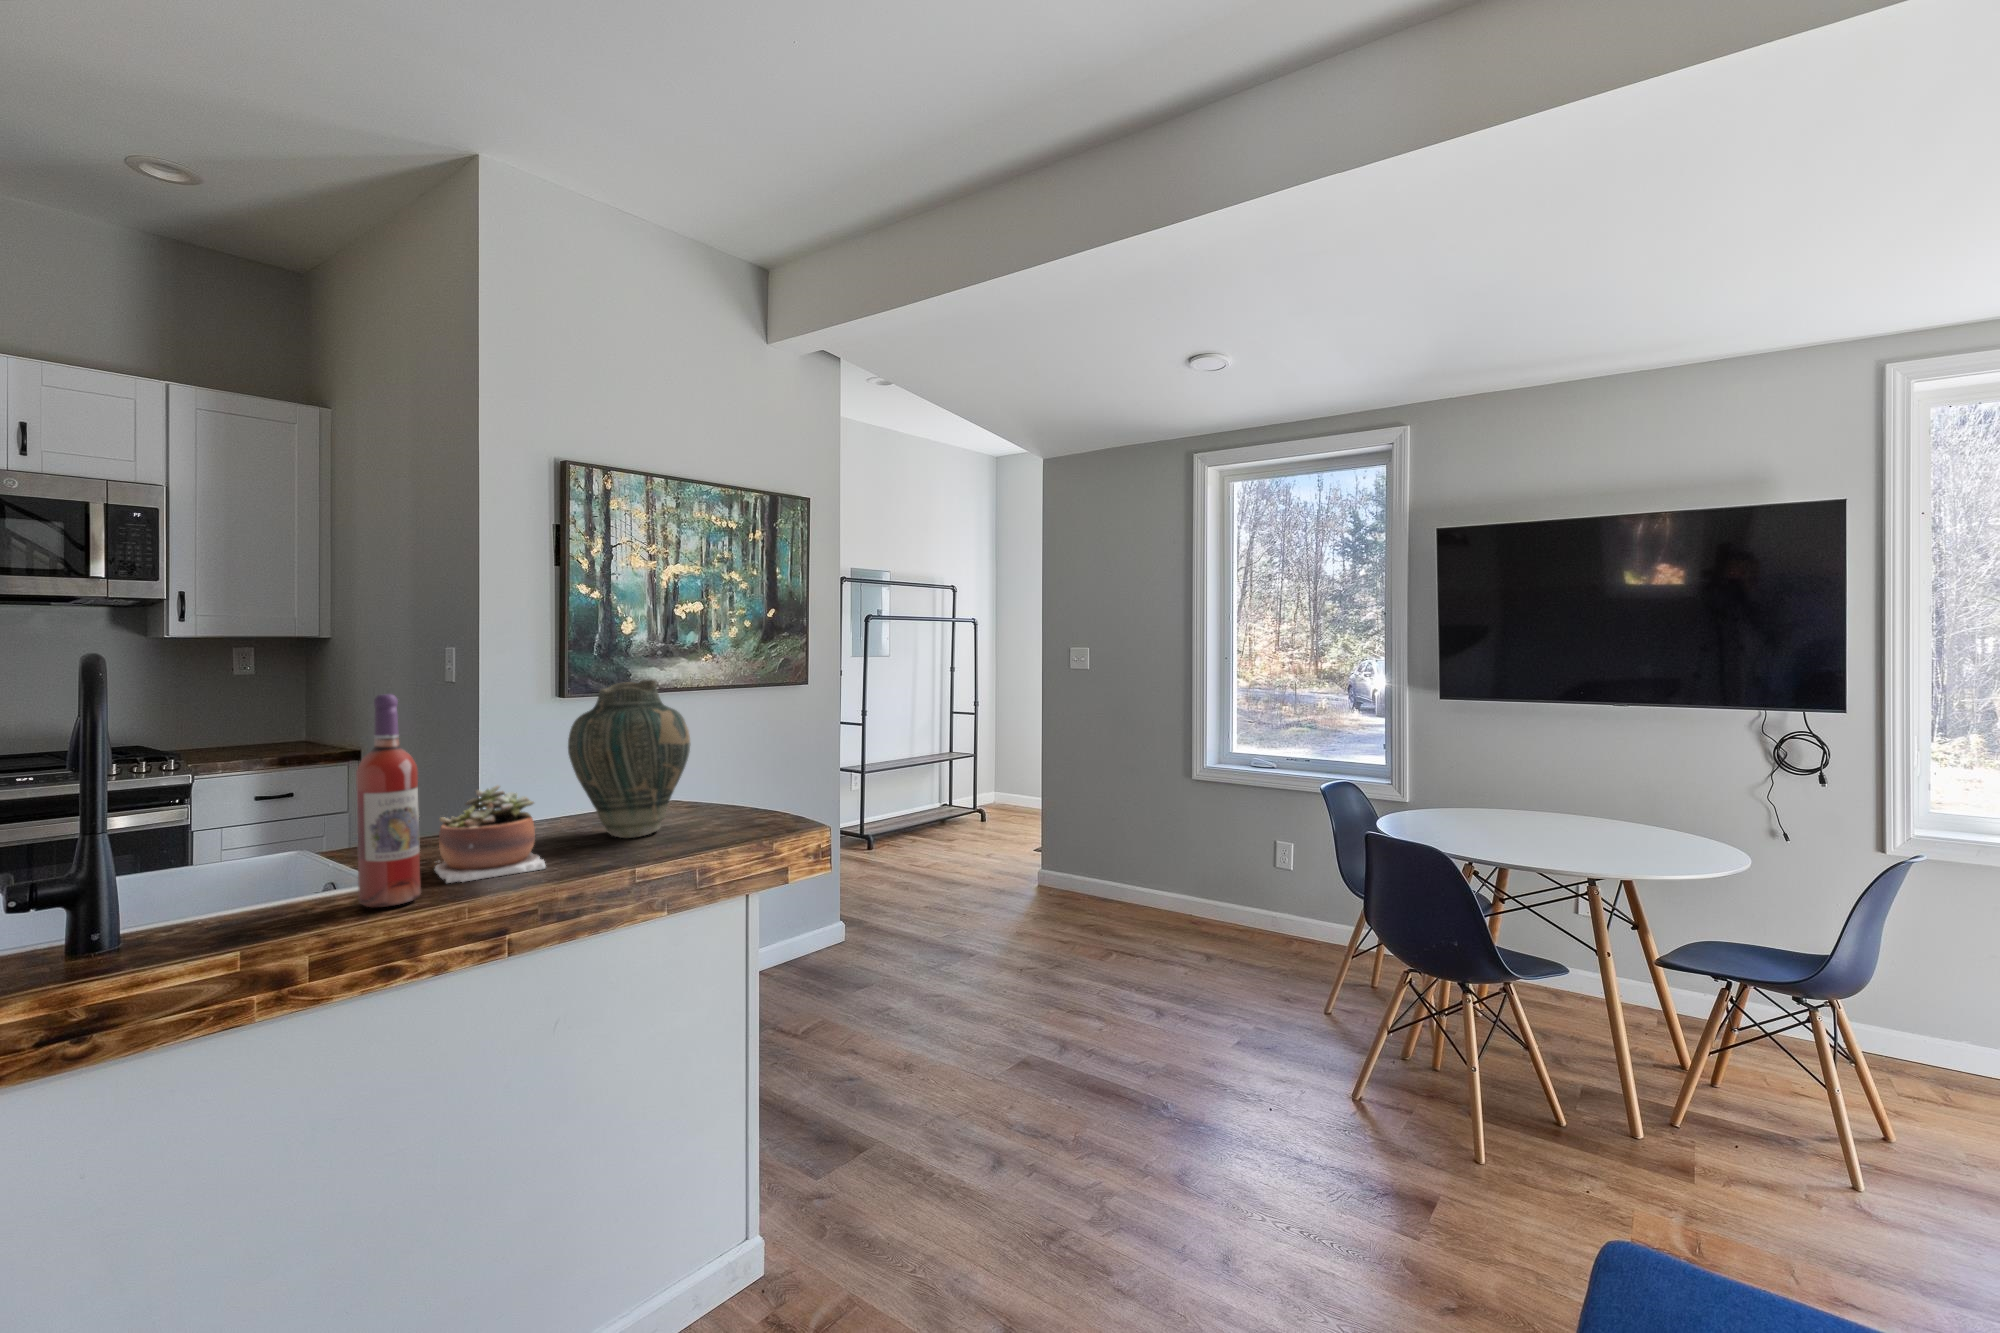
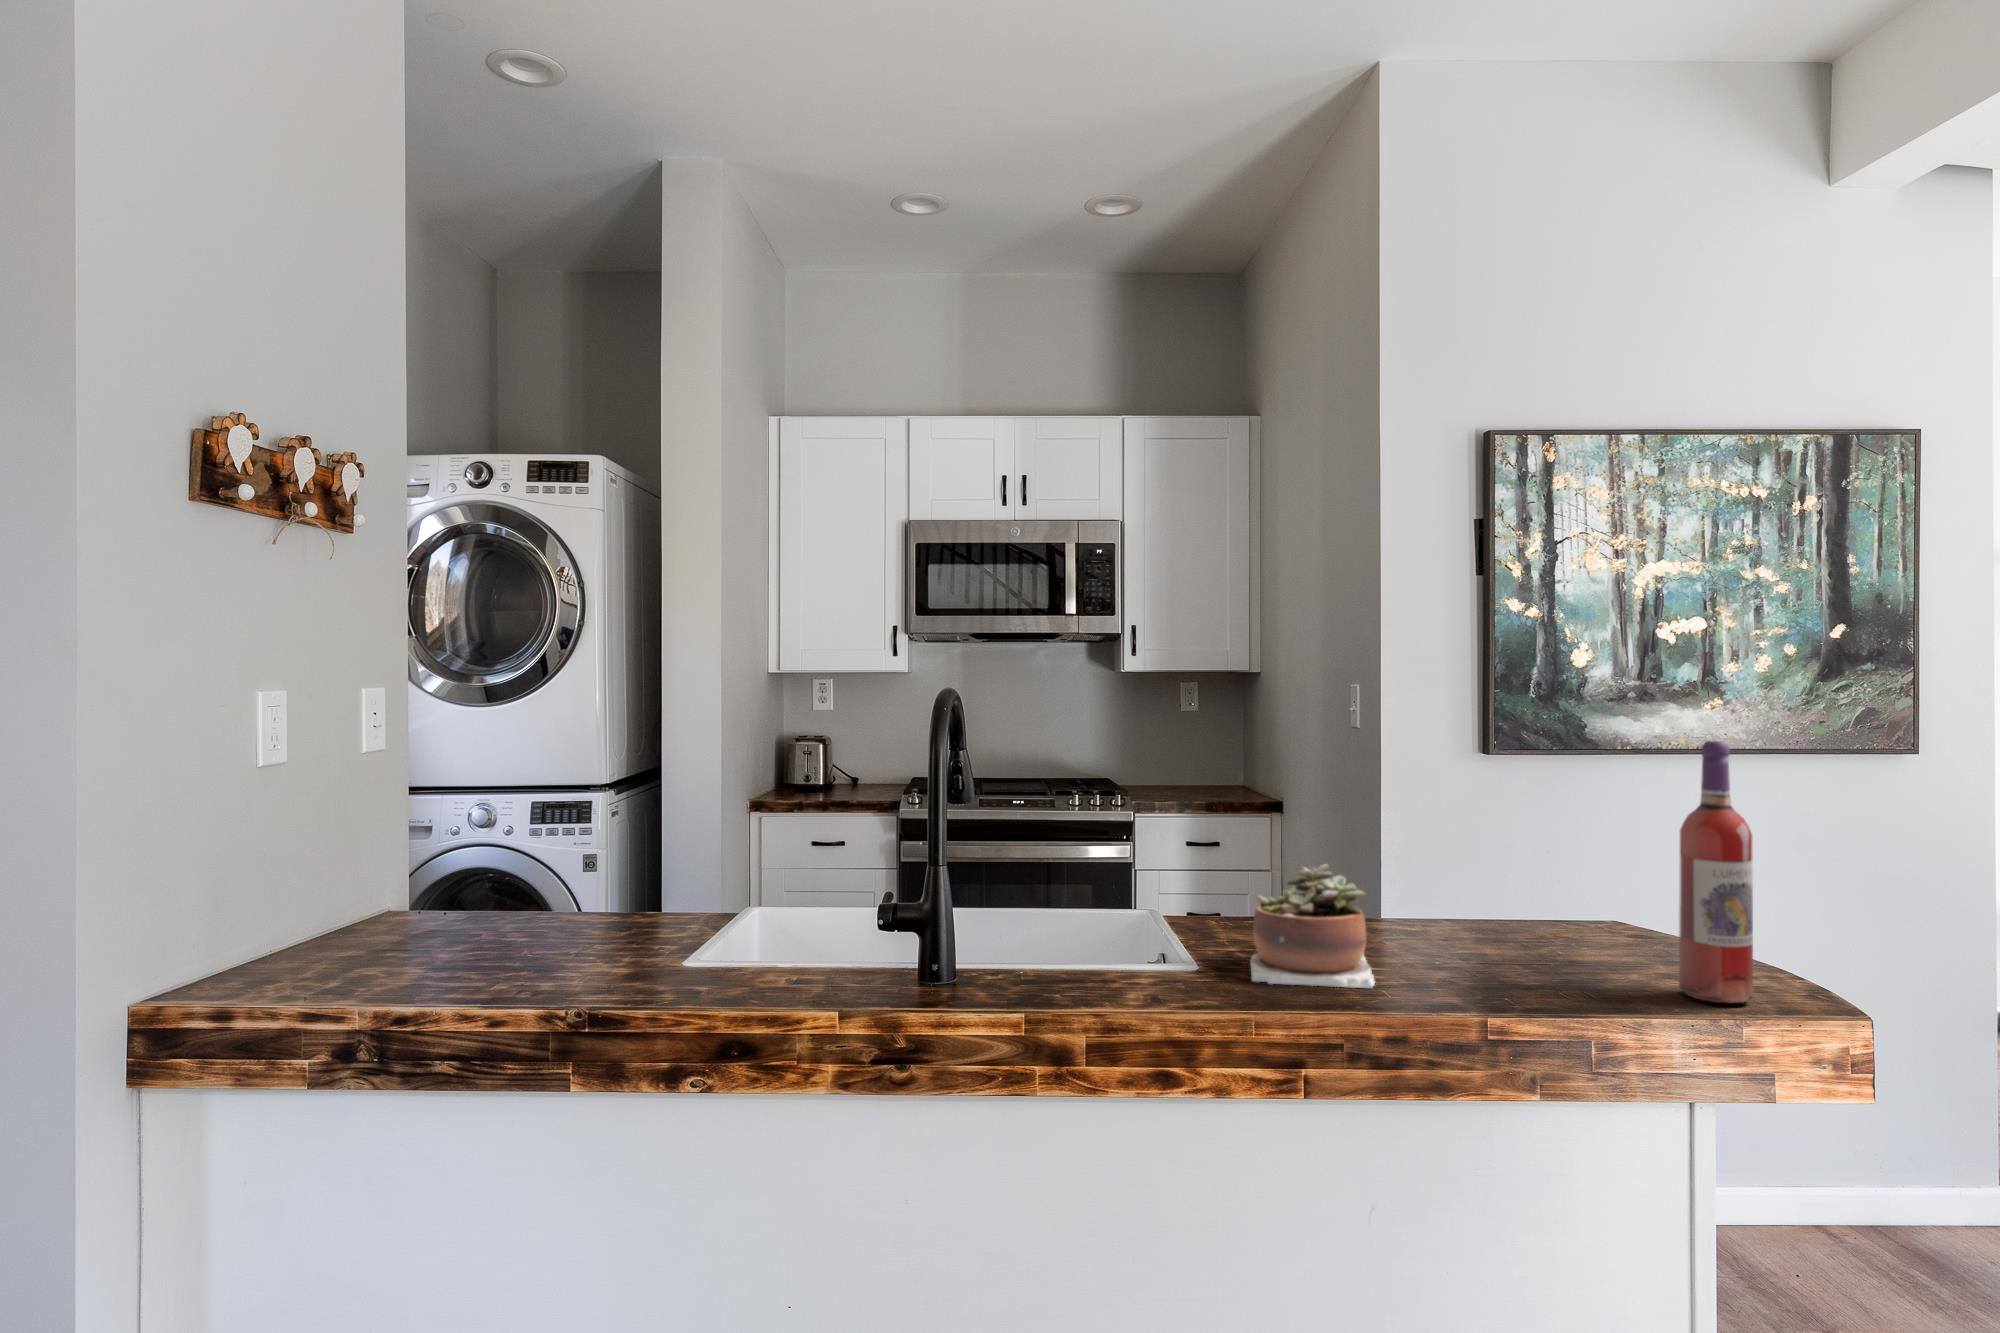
vase: present [568,680,690,838] -> none [1428,734,1610,967]
wine bottle: present [356,694,421,907] -> present [1679,741,1753,1003]

